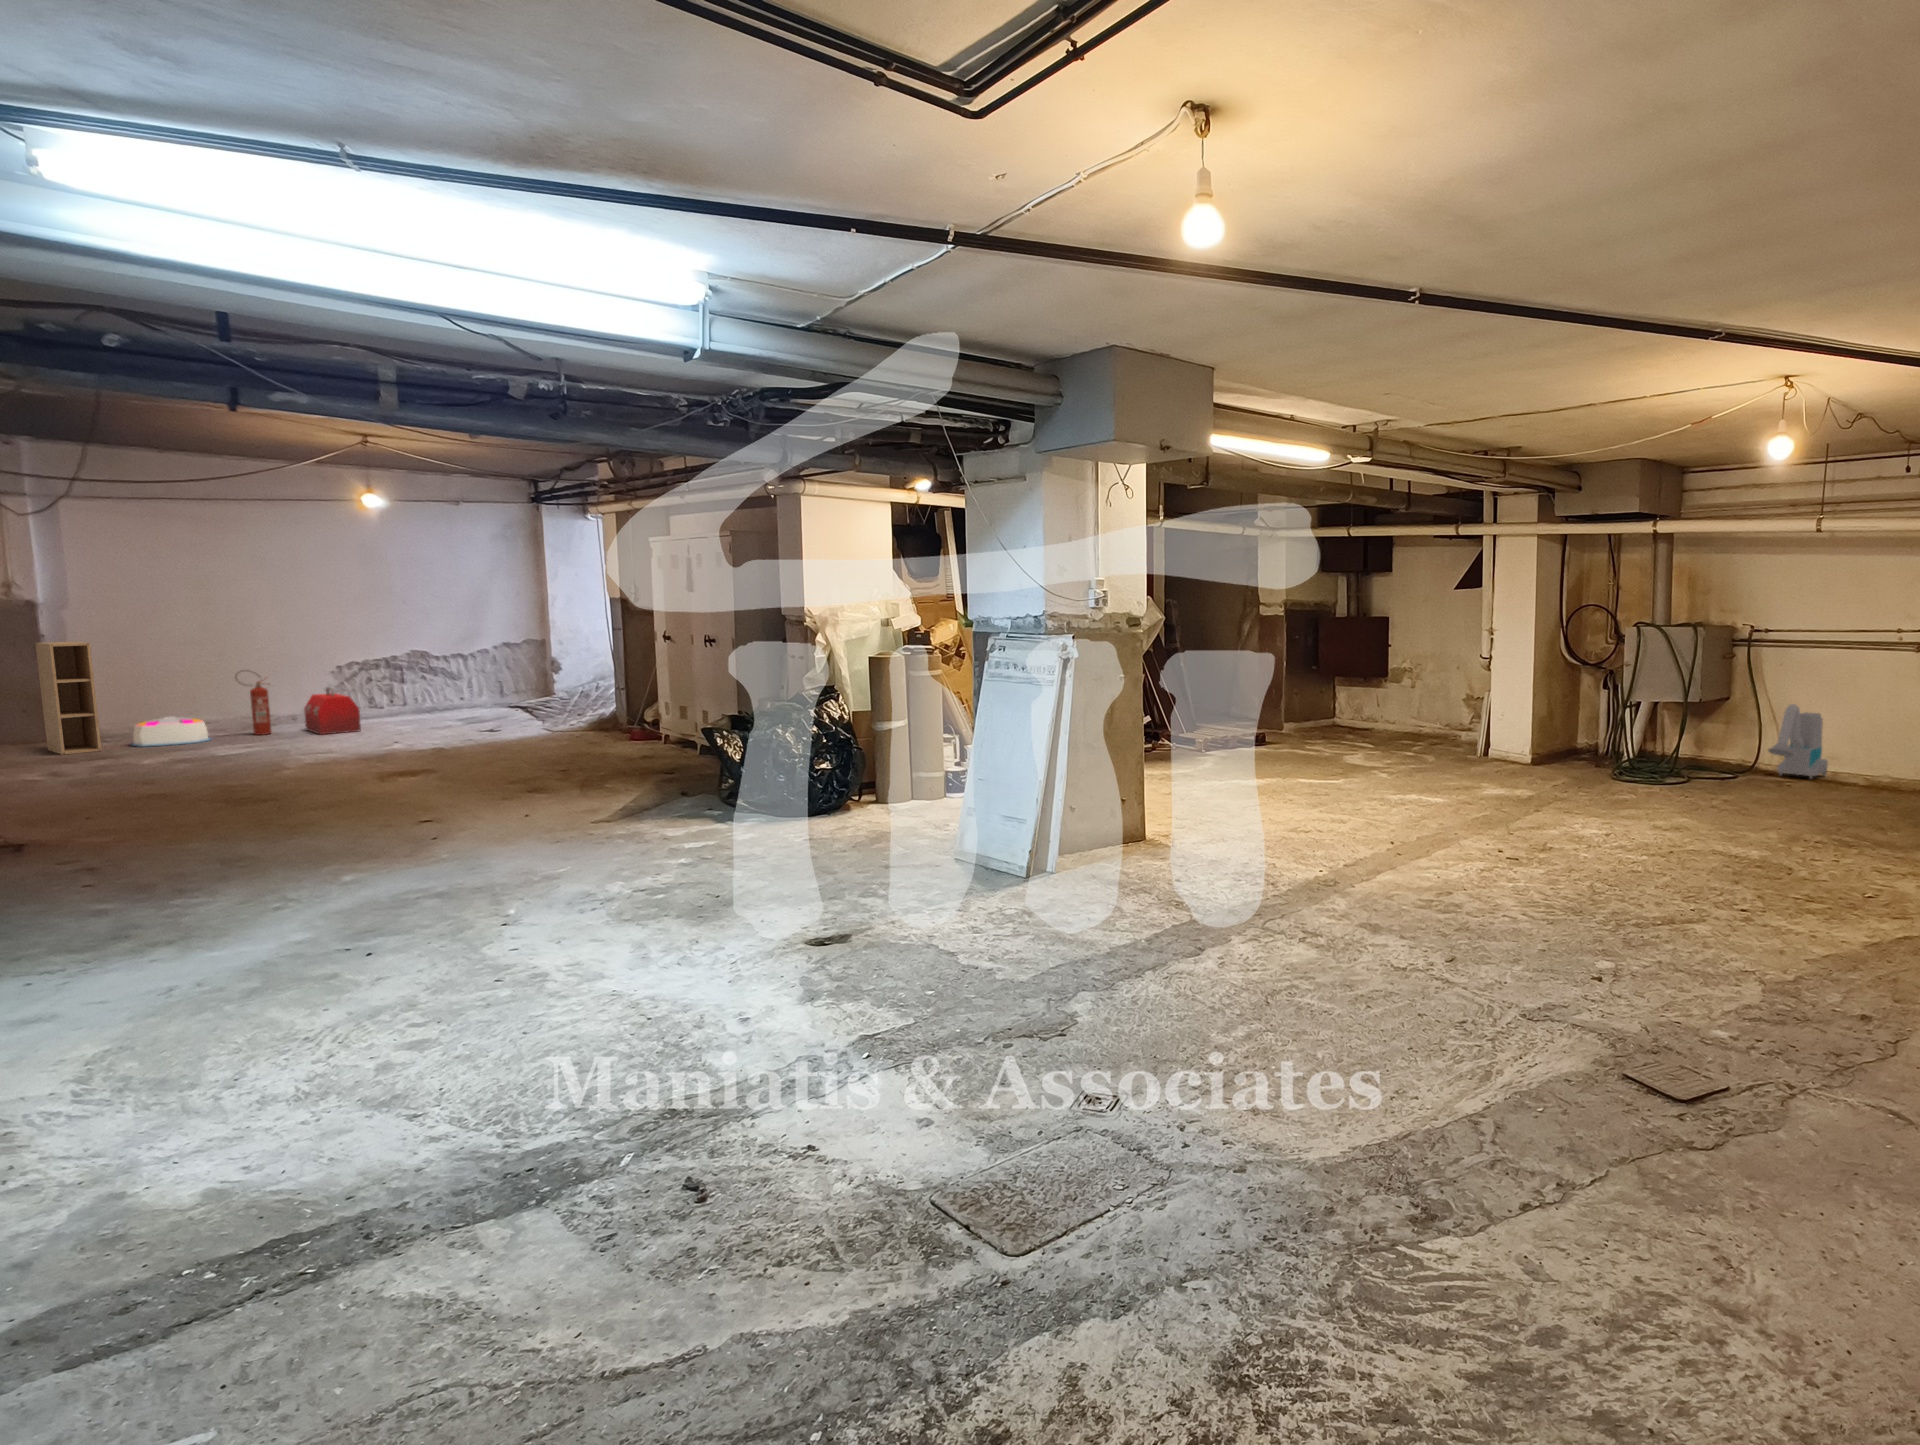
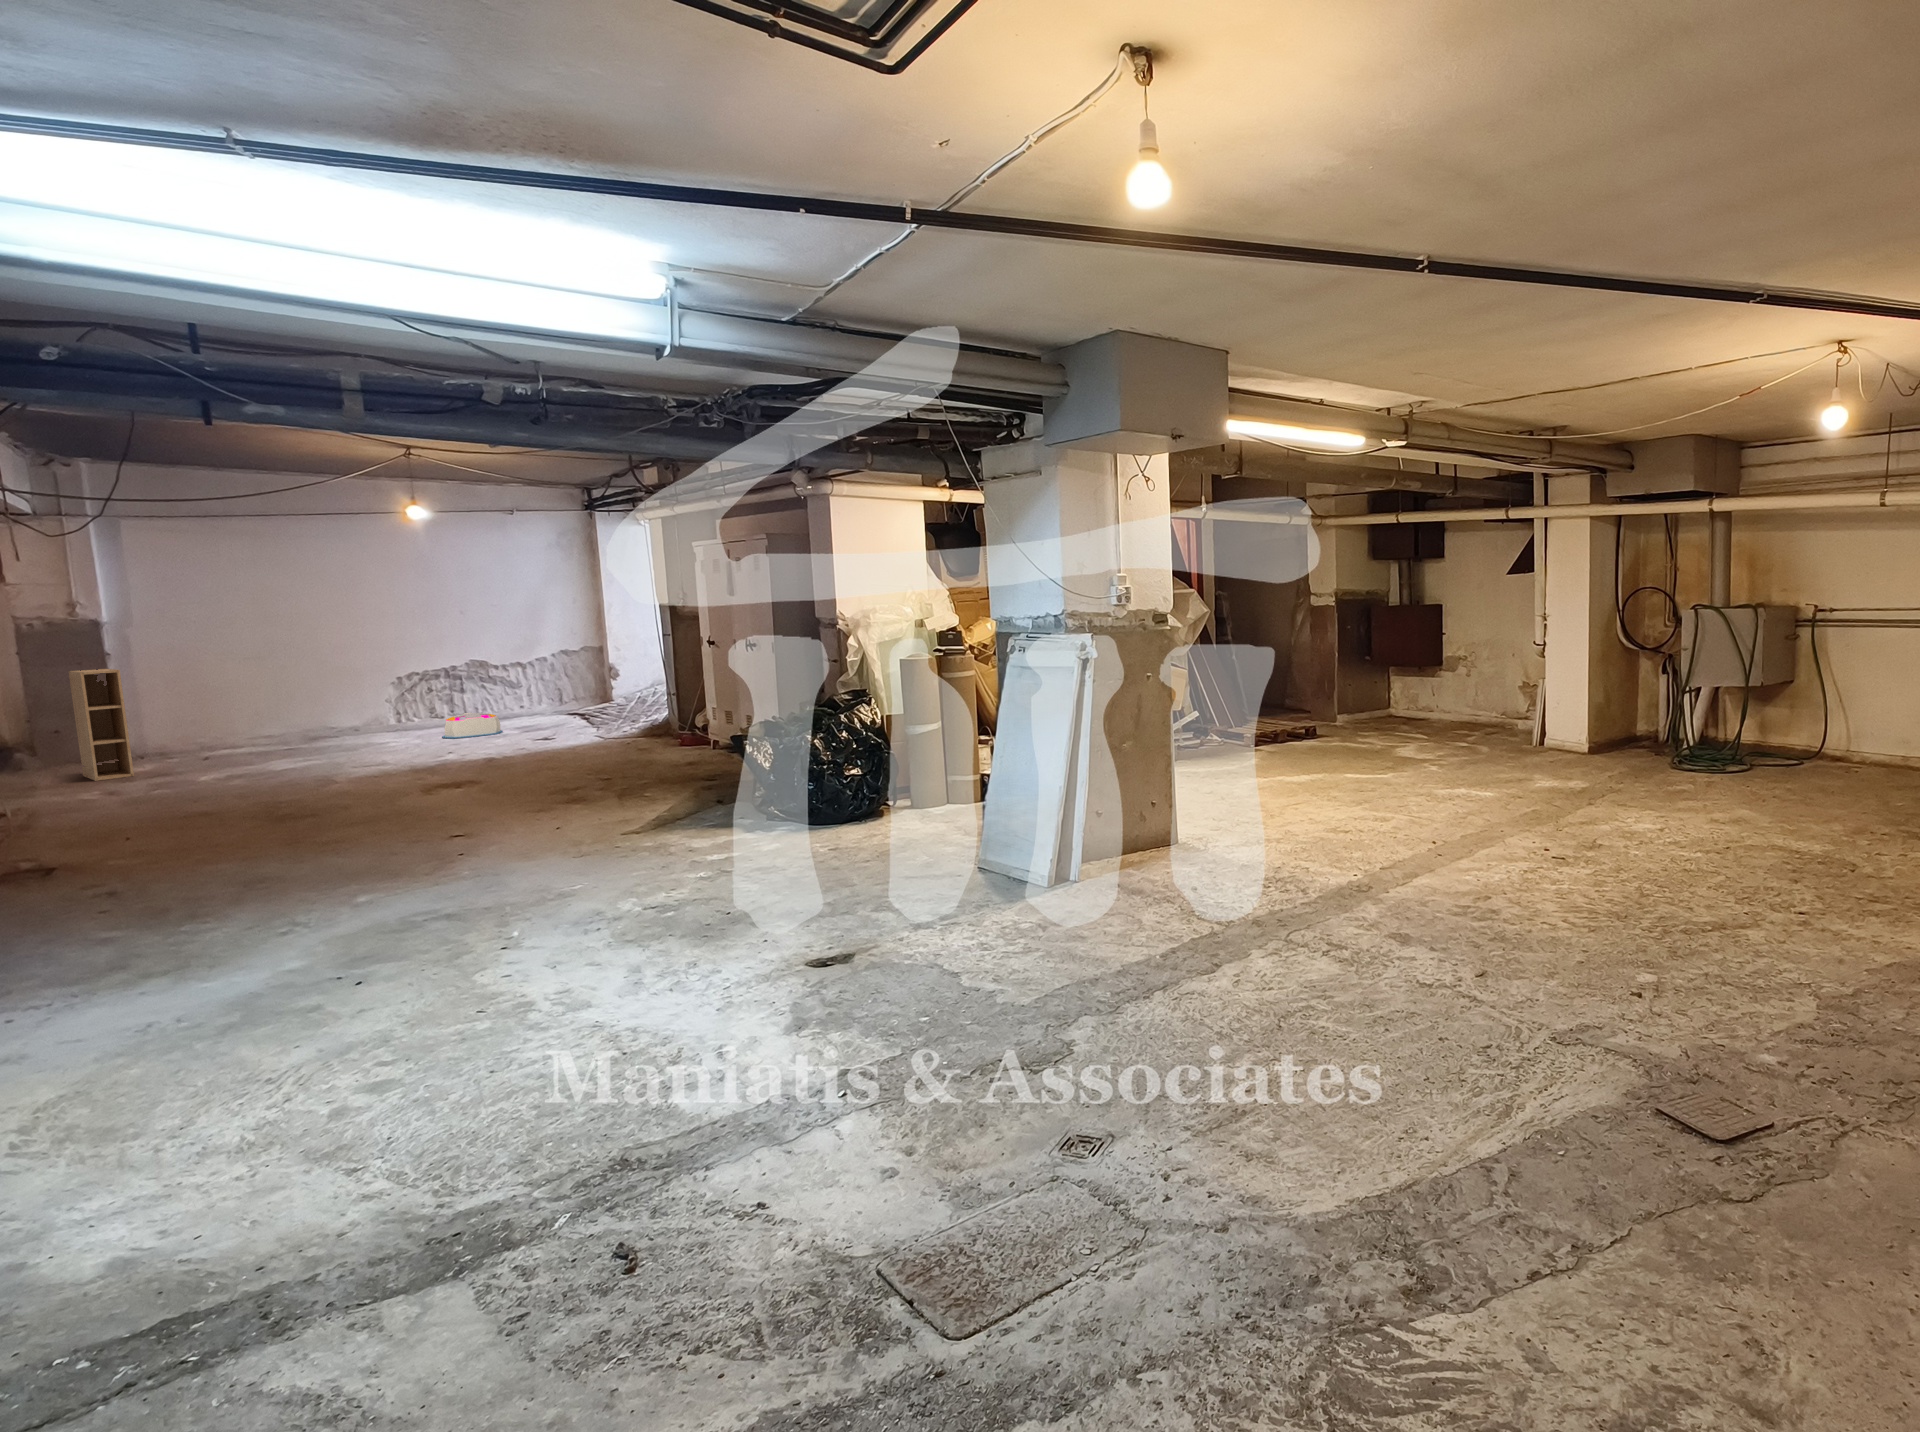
fire extinguisher: present [236,677,272,735] -> none [263,691,300,756]
toolbox: present [304,687,361,735] -> none [332,706,387,754]
vacuum cleaner: present [1768,704,1828,779] -> none [1837,684,1905,763]
storage bin: present [132,717,211,747] -> present [442,713,503,739]

